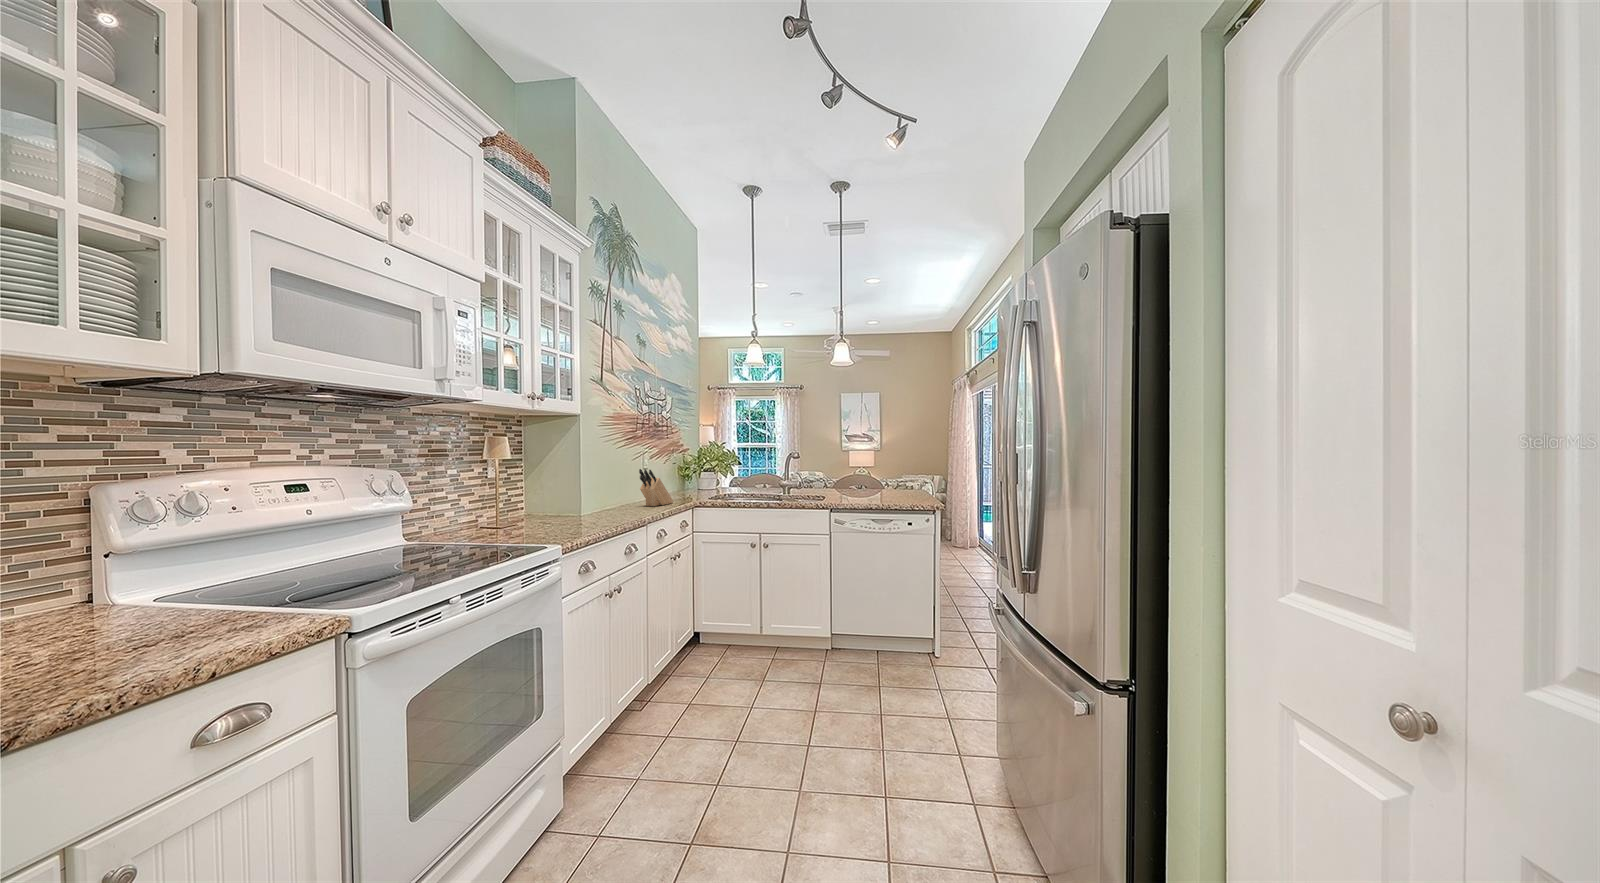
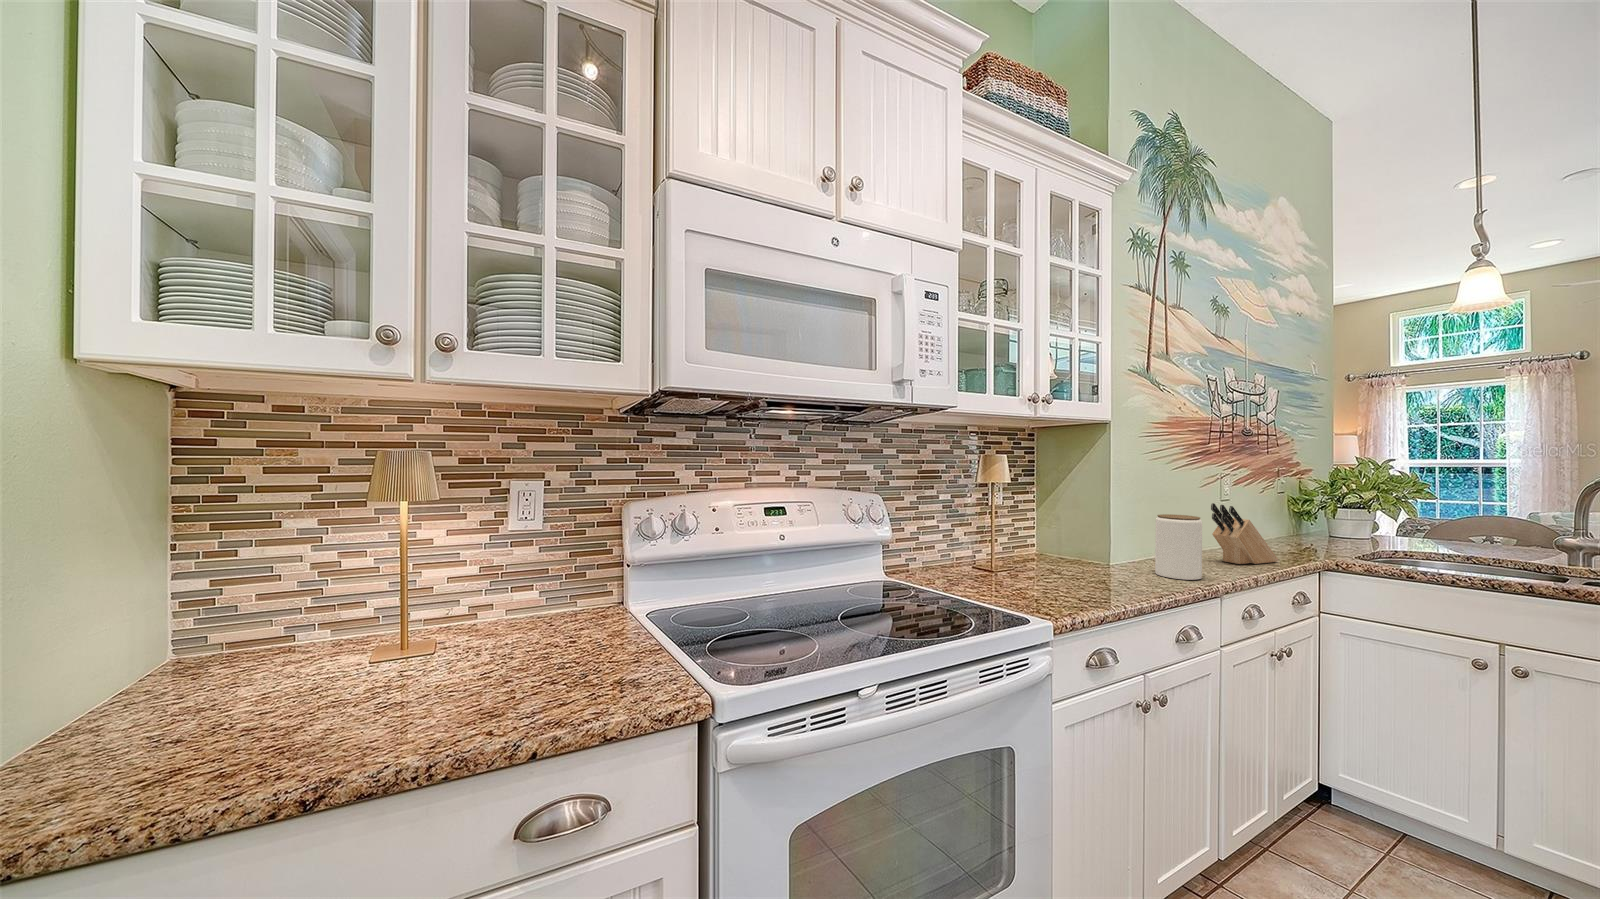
jar: none [609,476,636,516] -> present [1155,514,1202,580]

